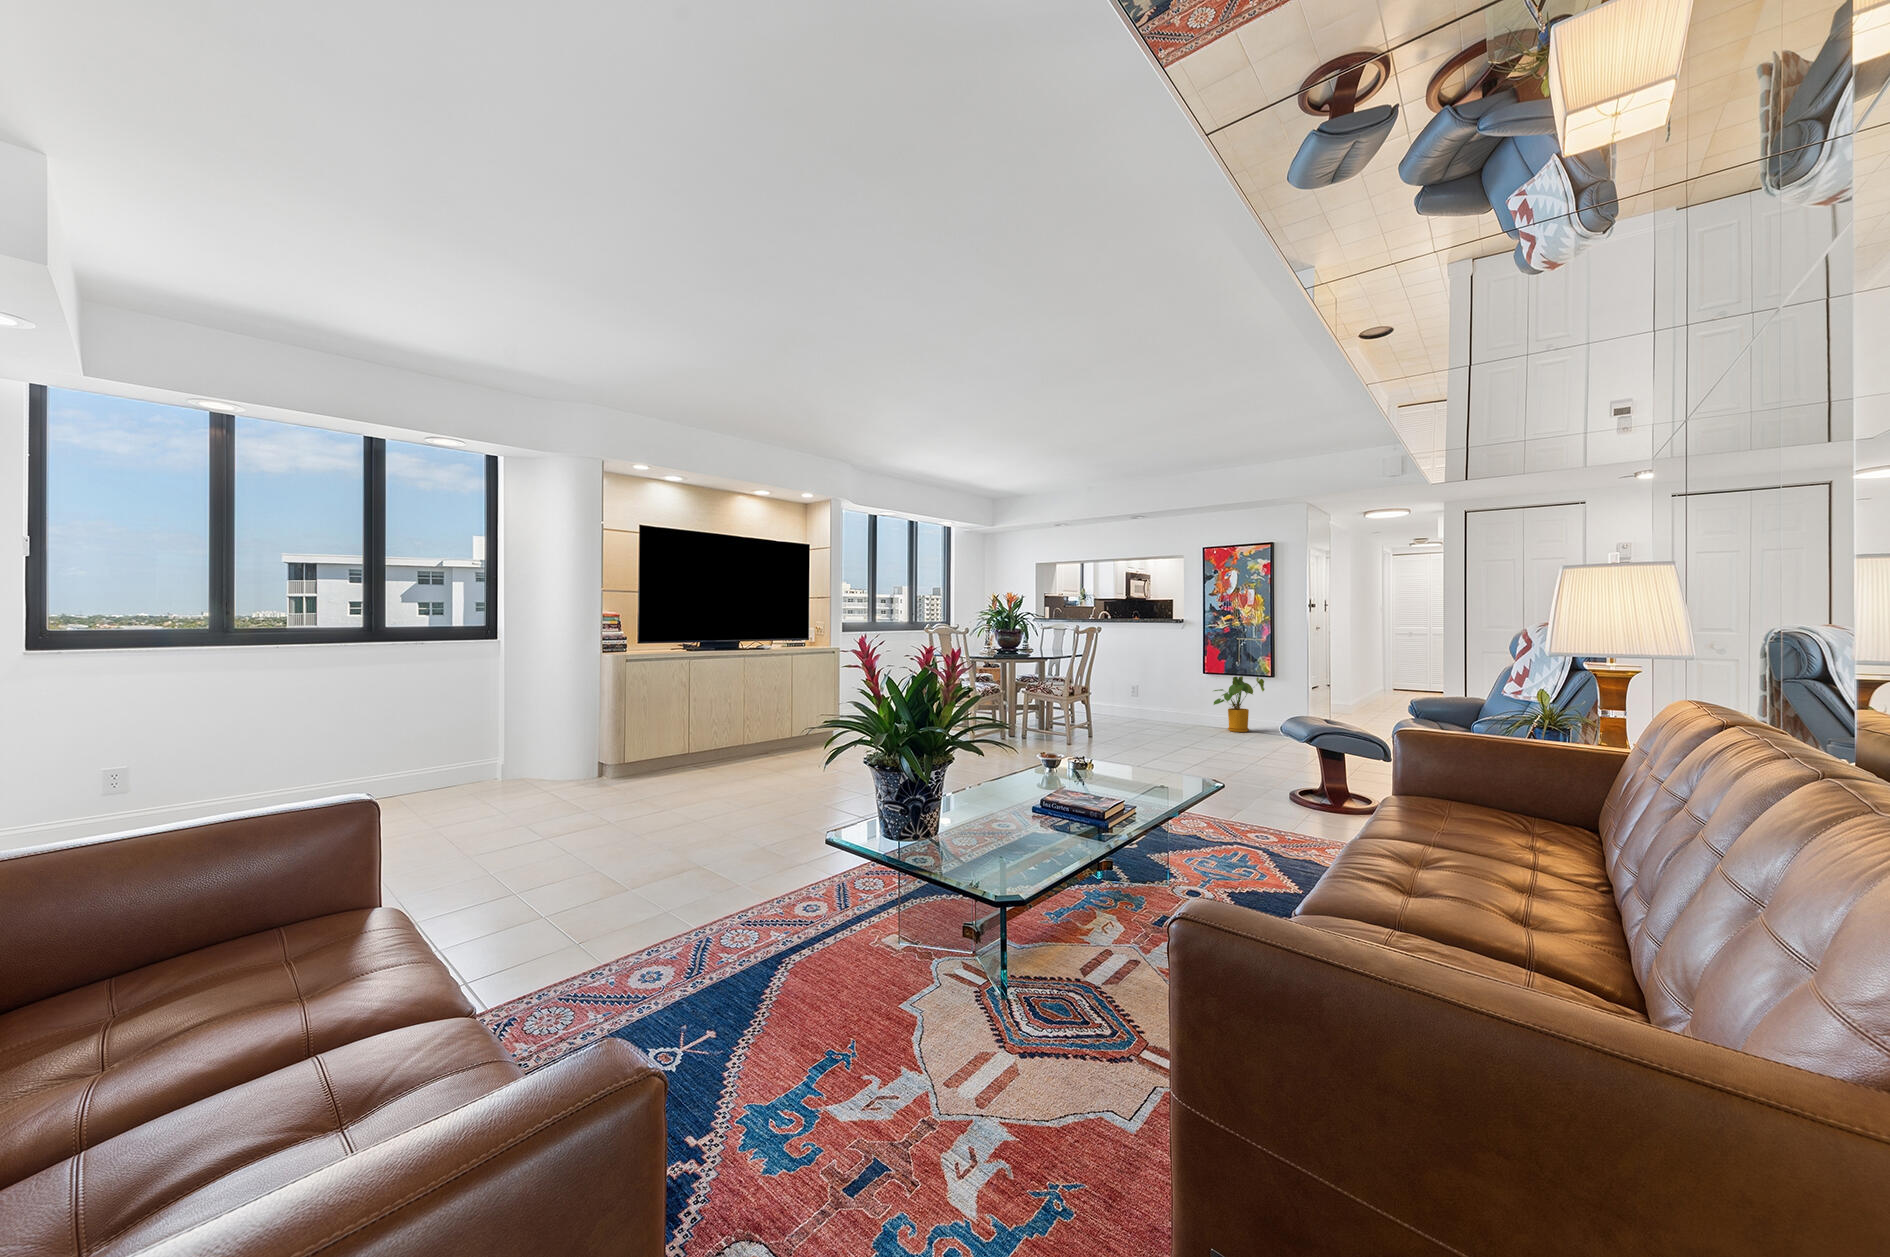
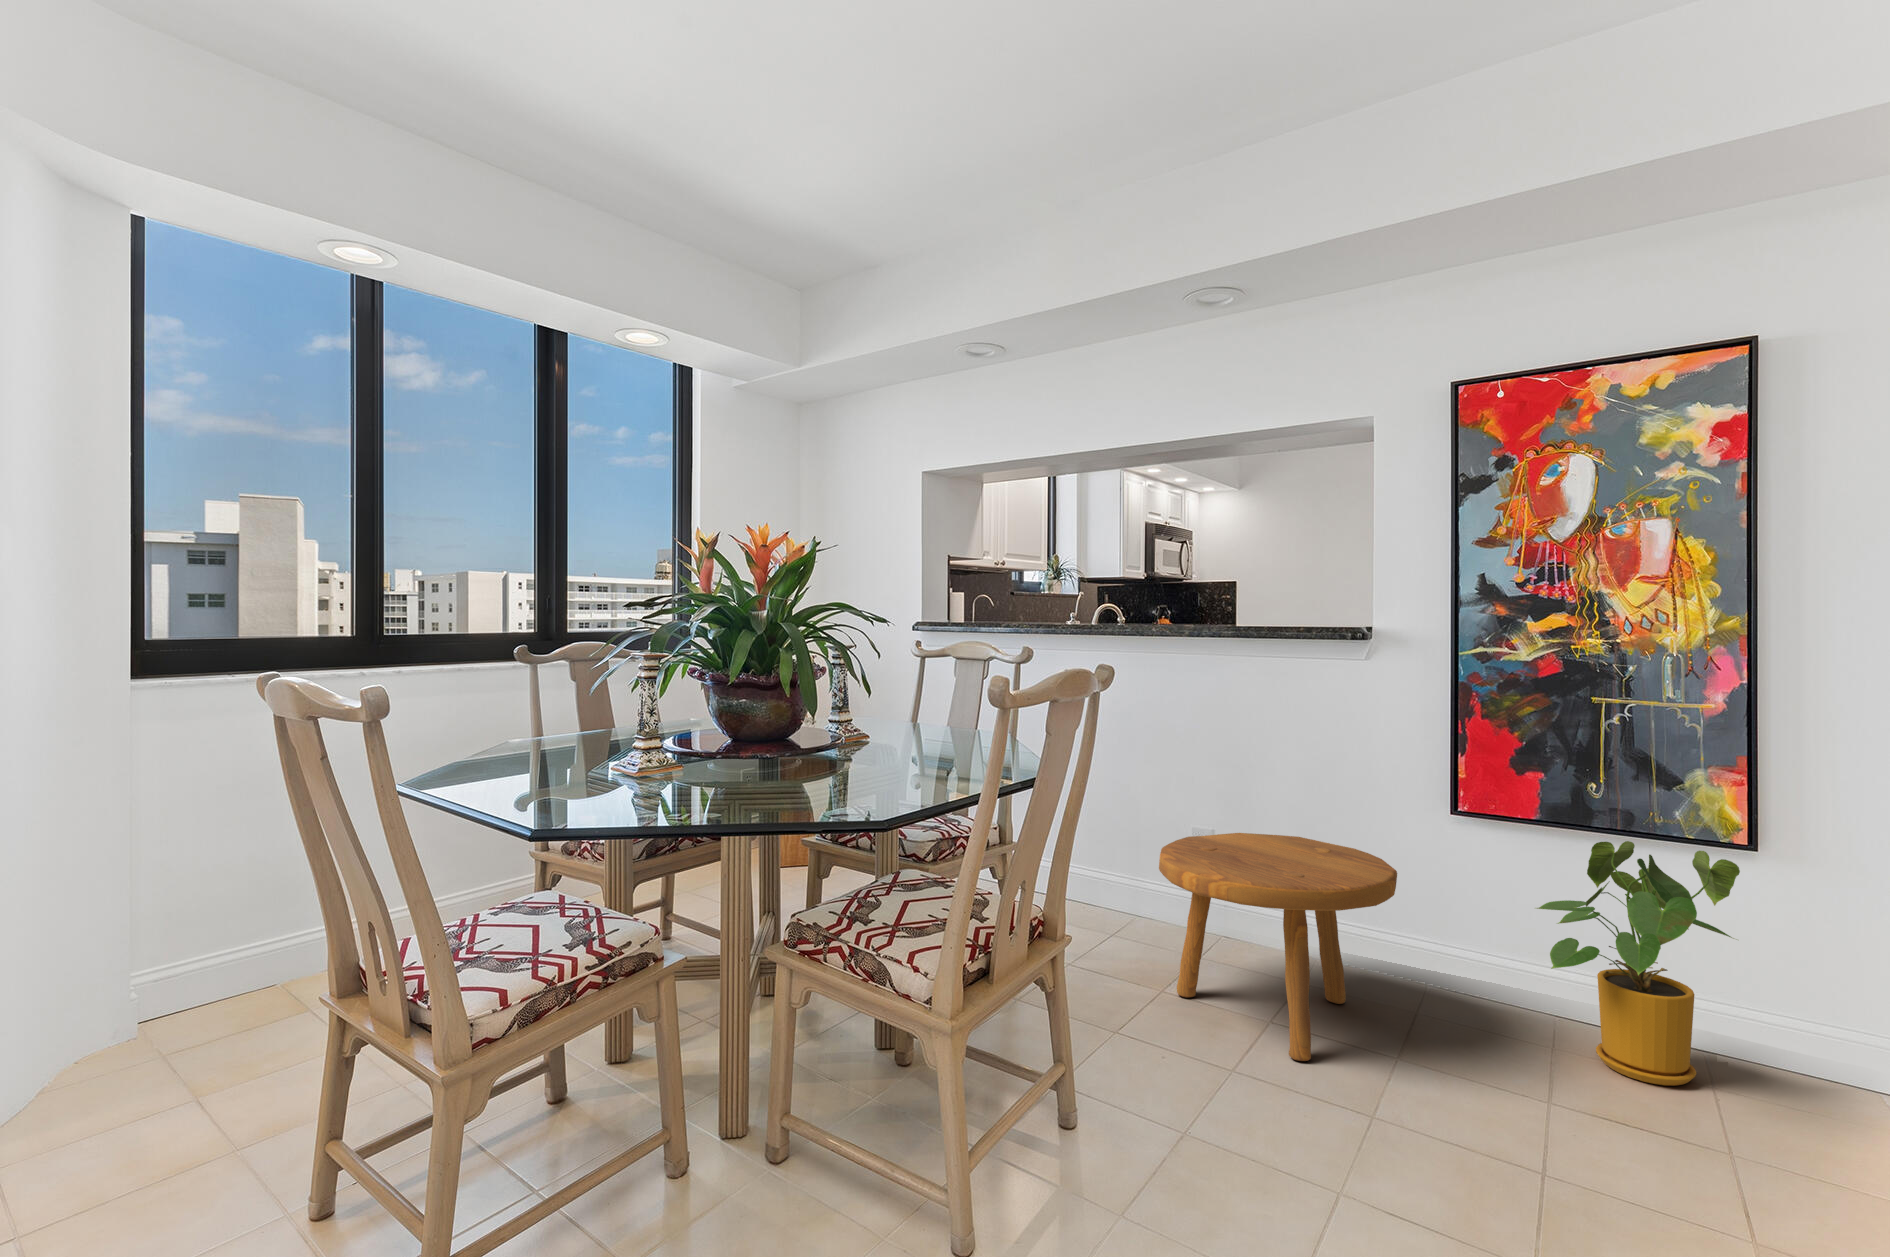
footstool: none [1116,681,1179,730] -> present [1159,833,1397,1061]

